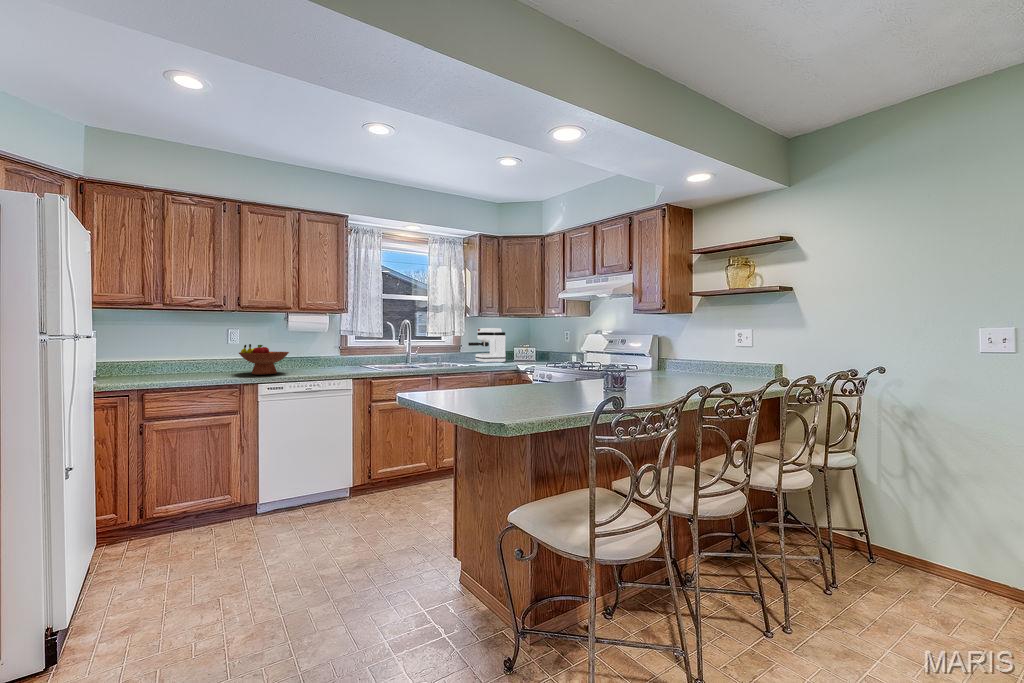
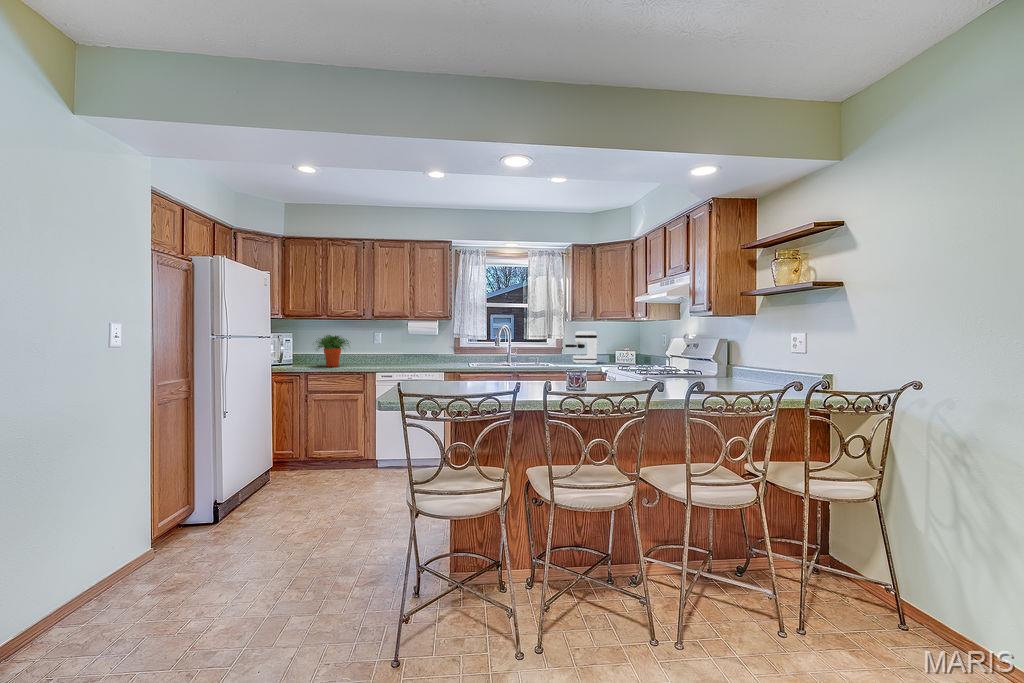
potted plant: none [142,331,208,379] -> present [317,335,349,367]
fruit bowl: present [239,344,289,375] -> none [370,344,404,366]

